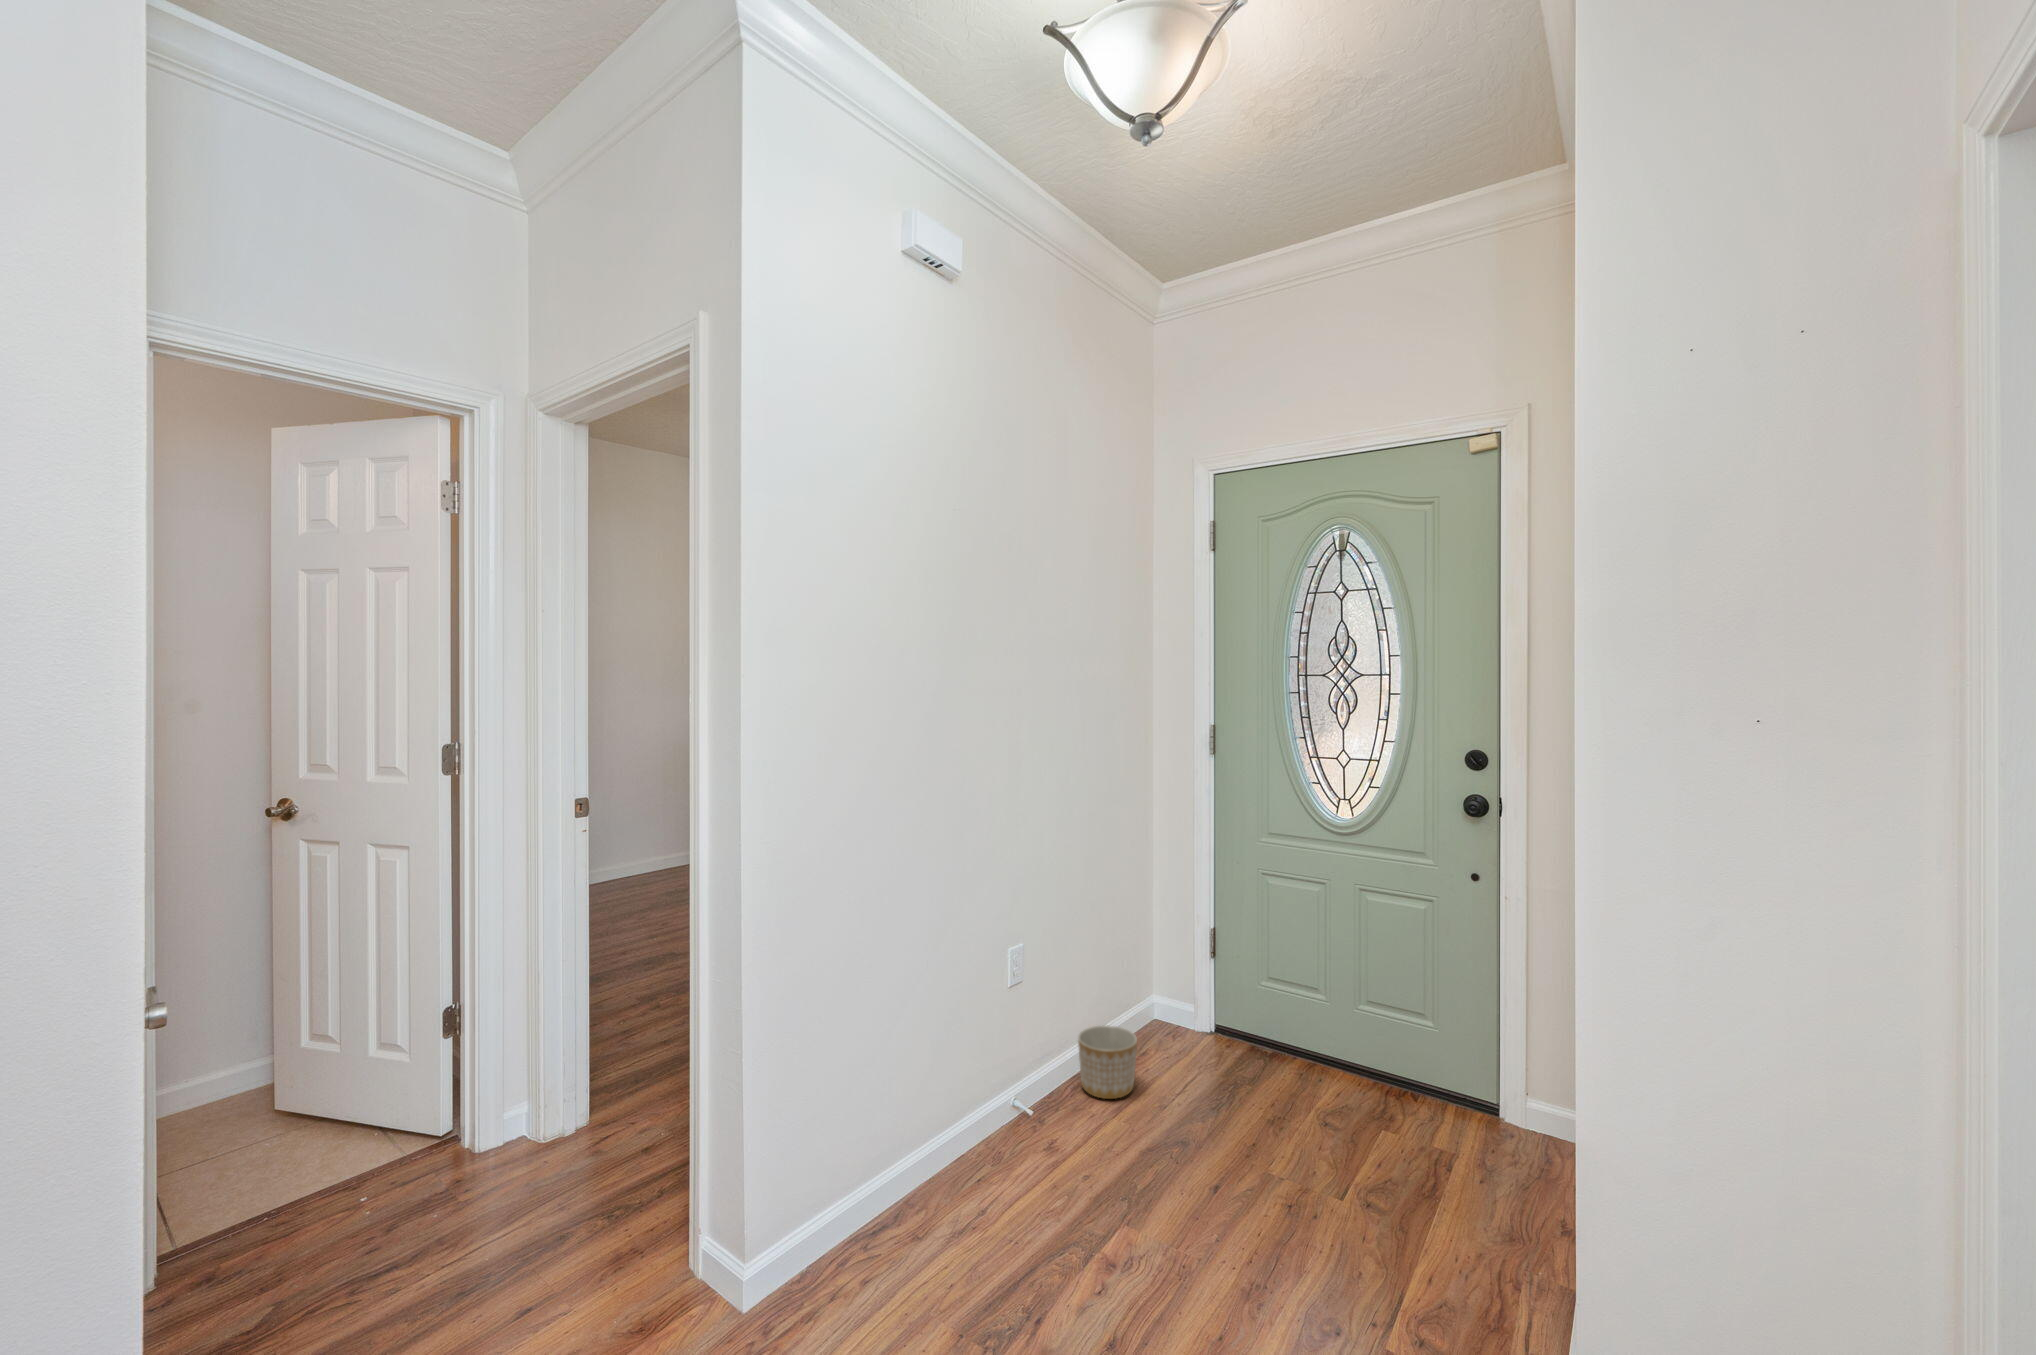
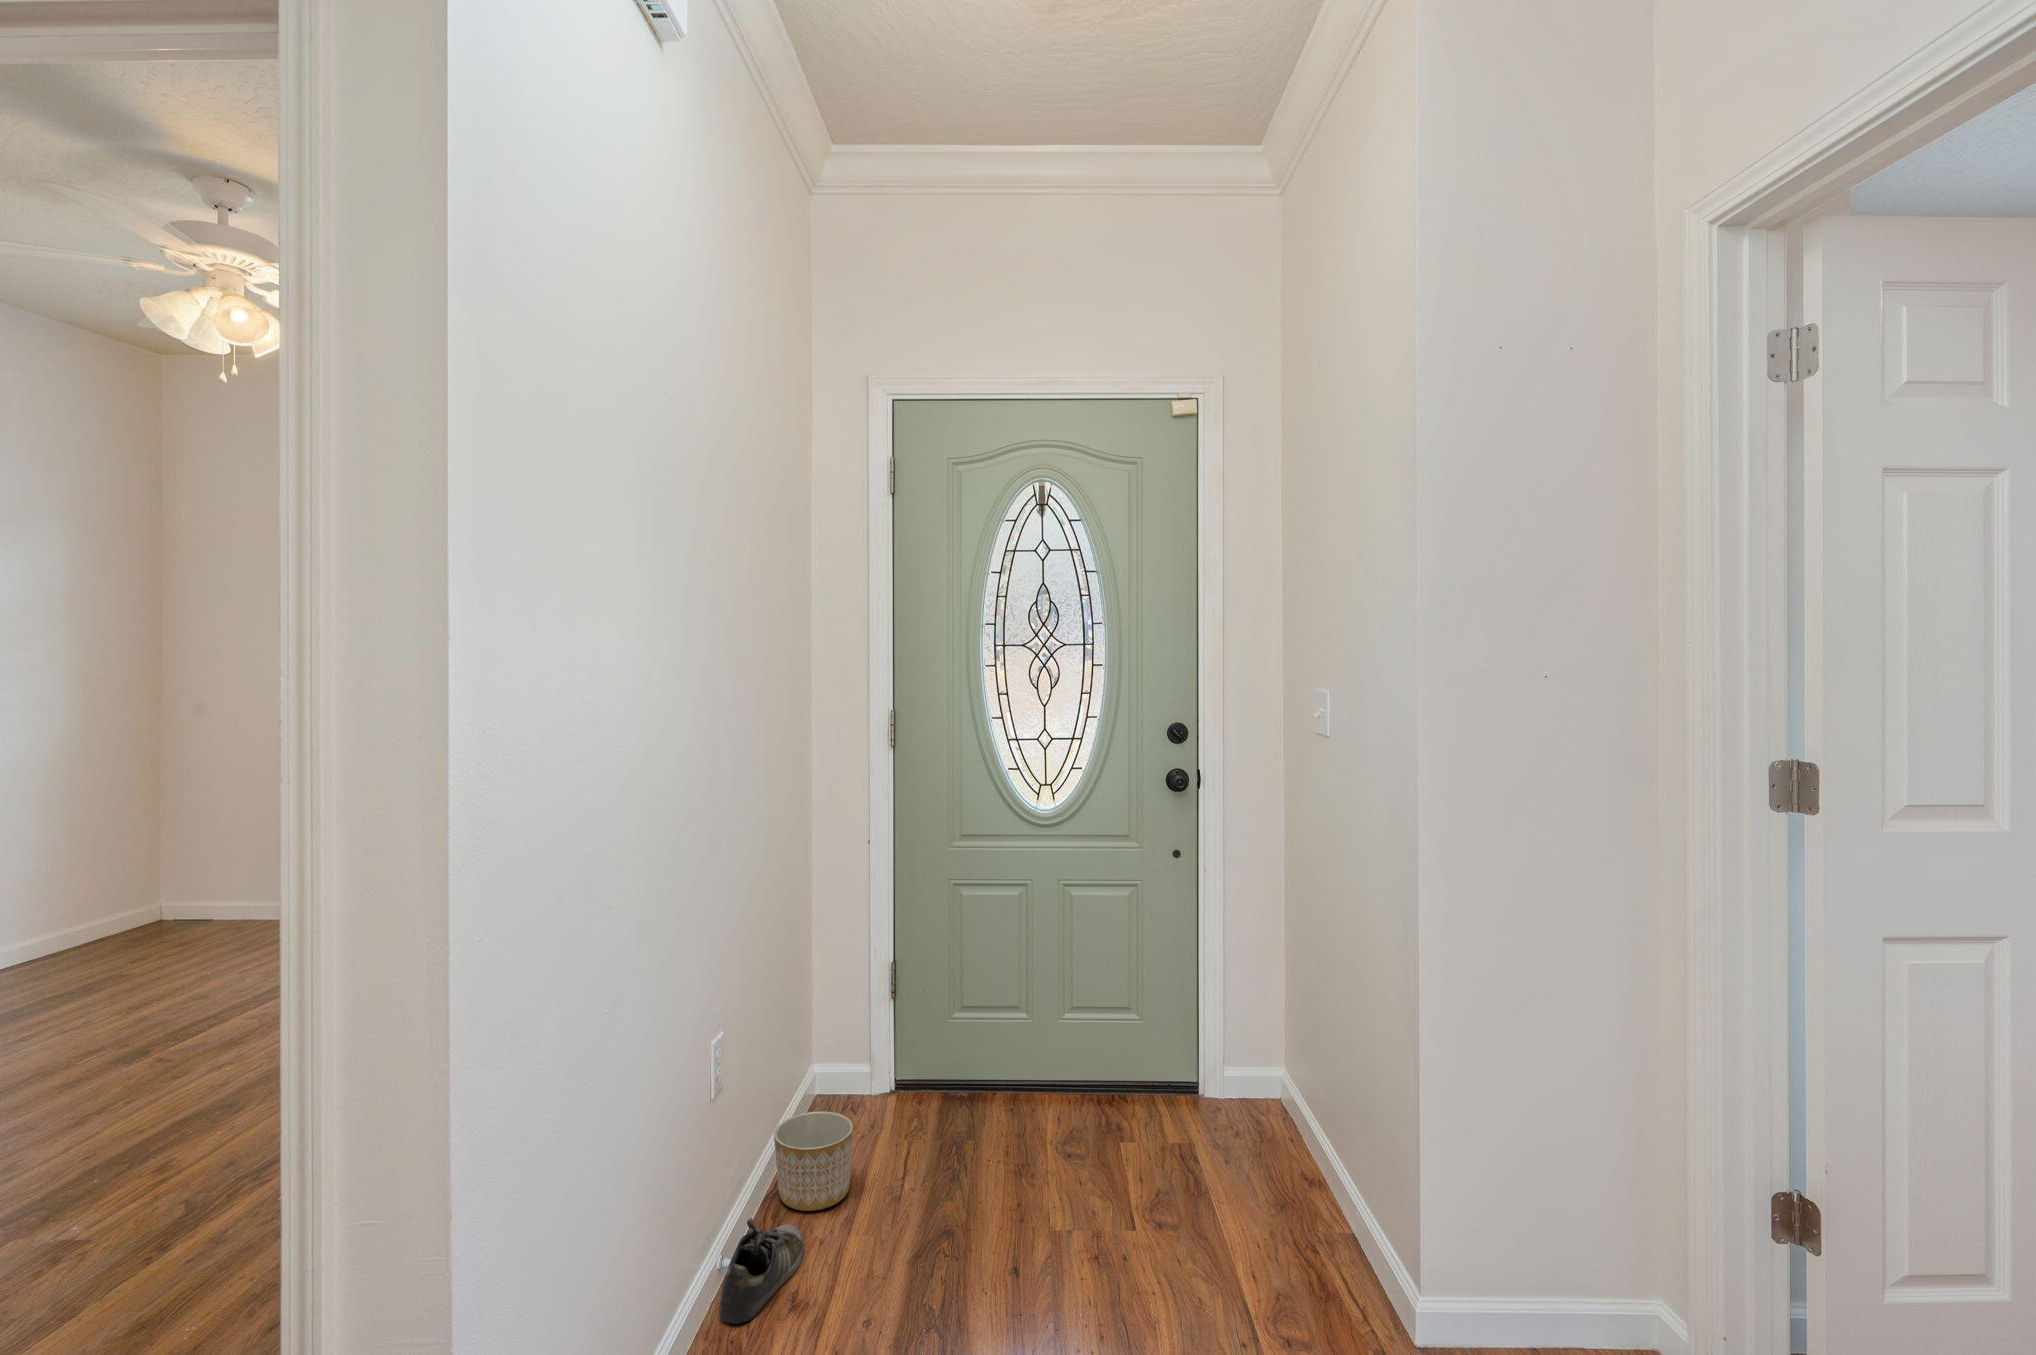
shoe: none [996,1081,1077,1148] -> present [719,1218,804,1324]

